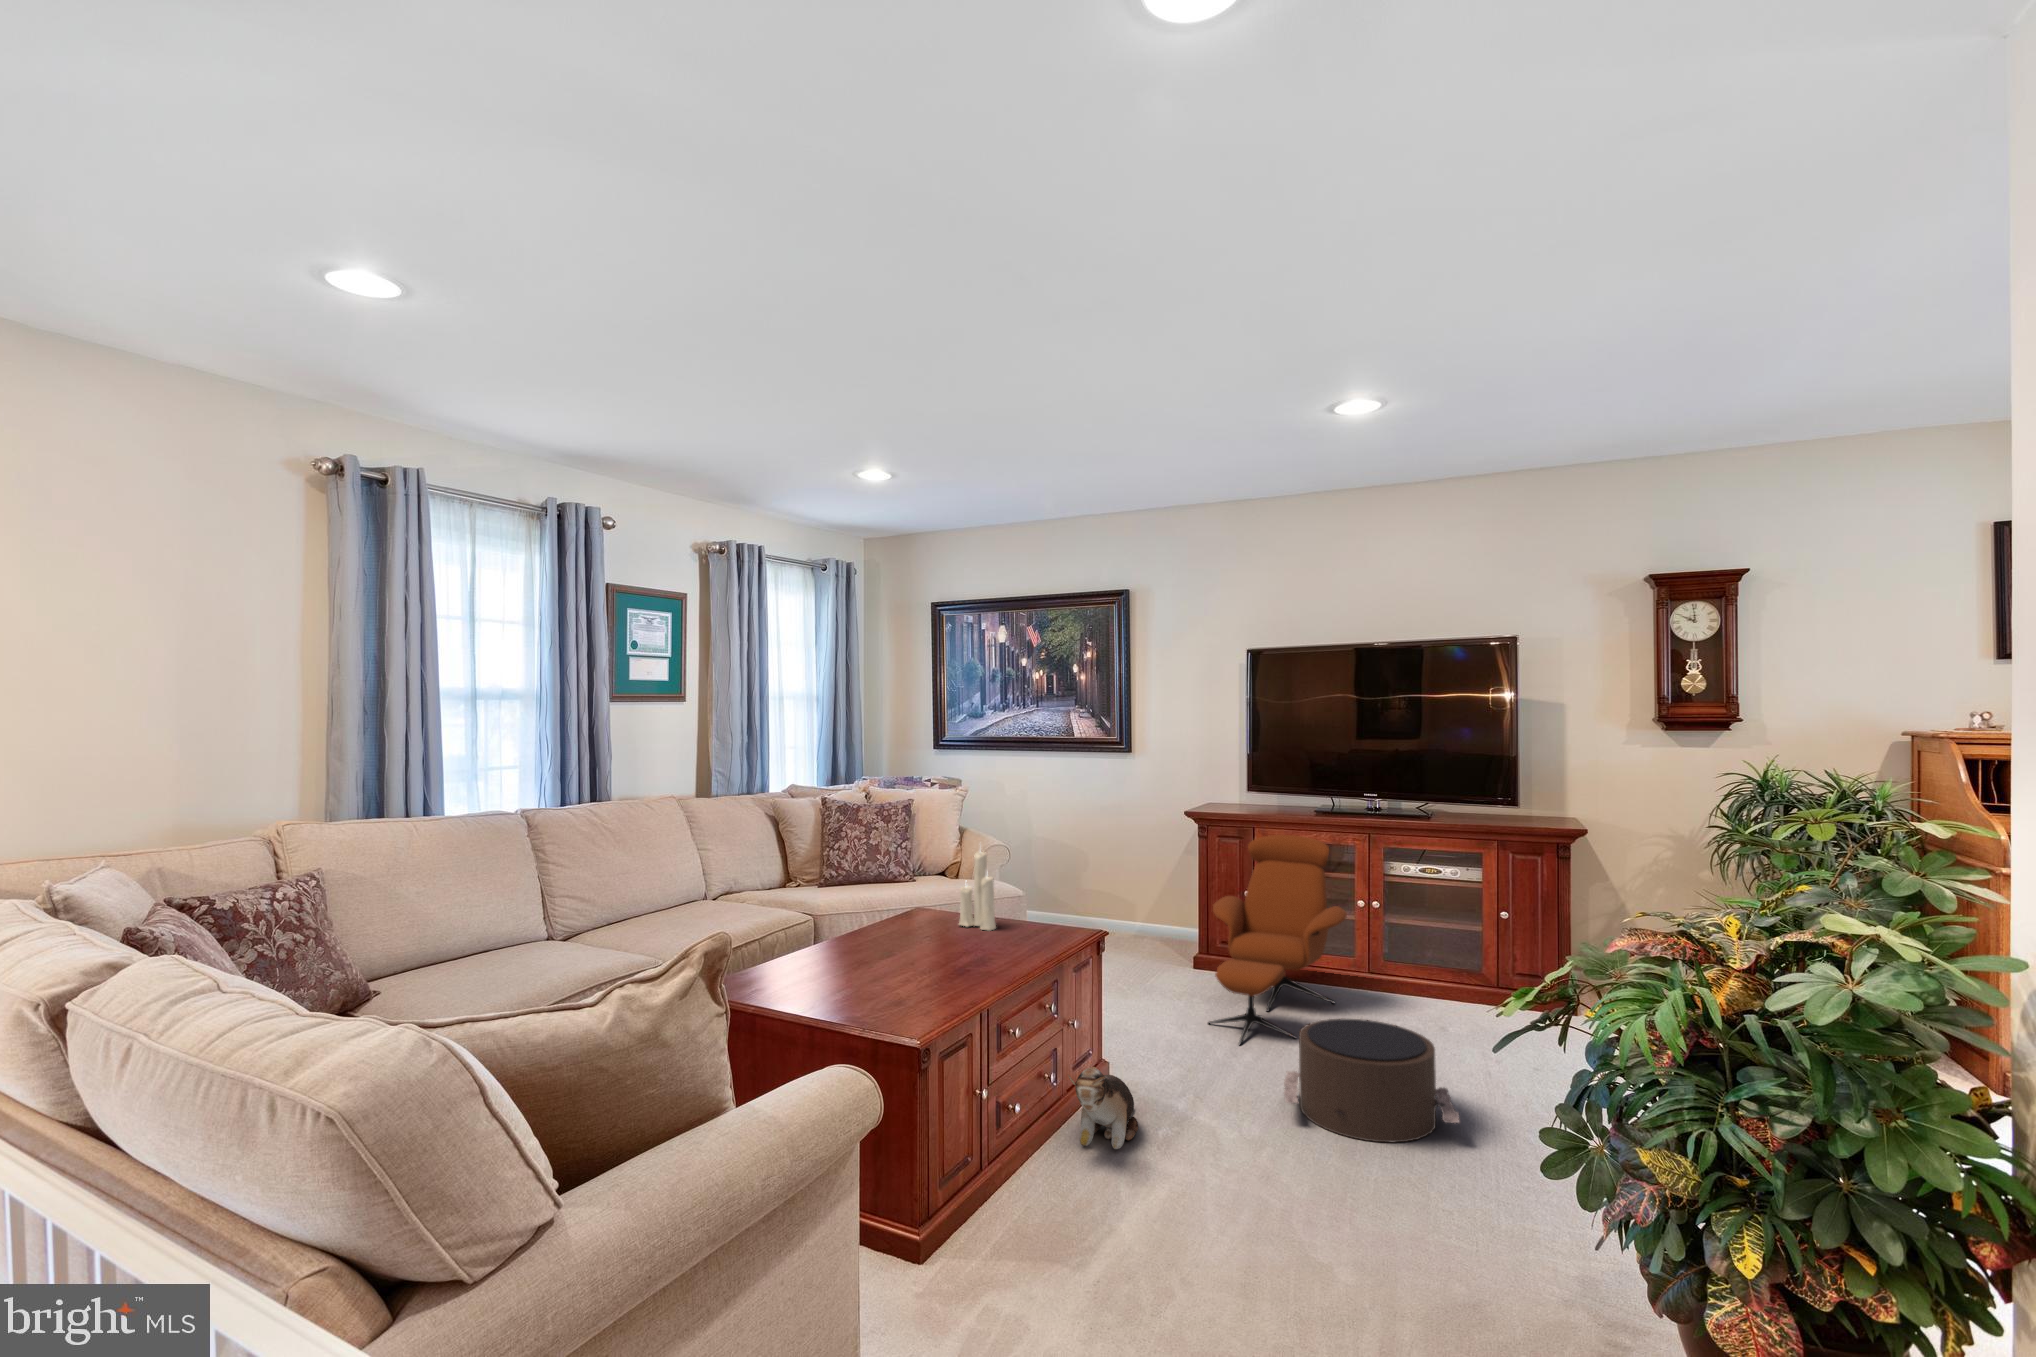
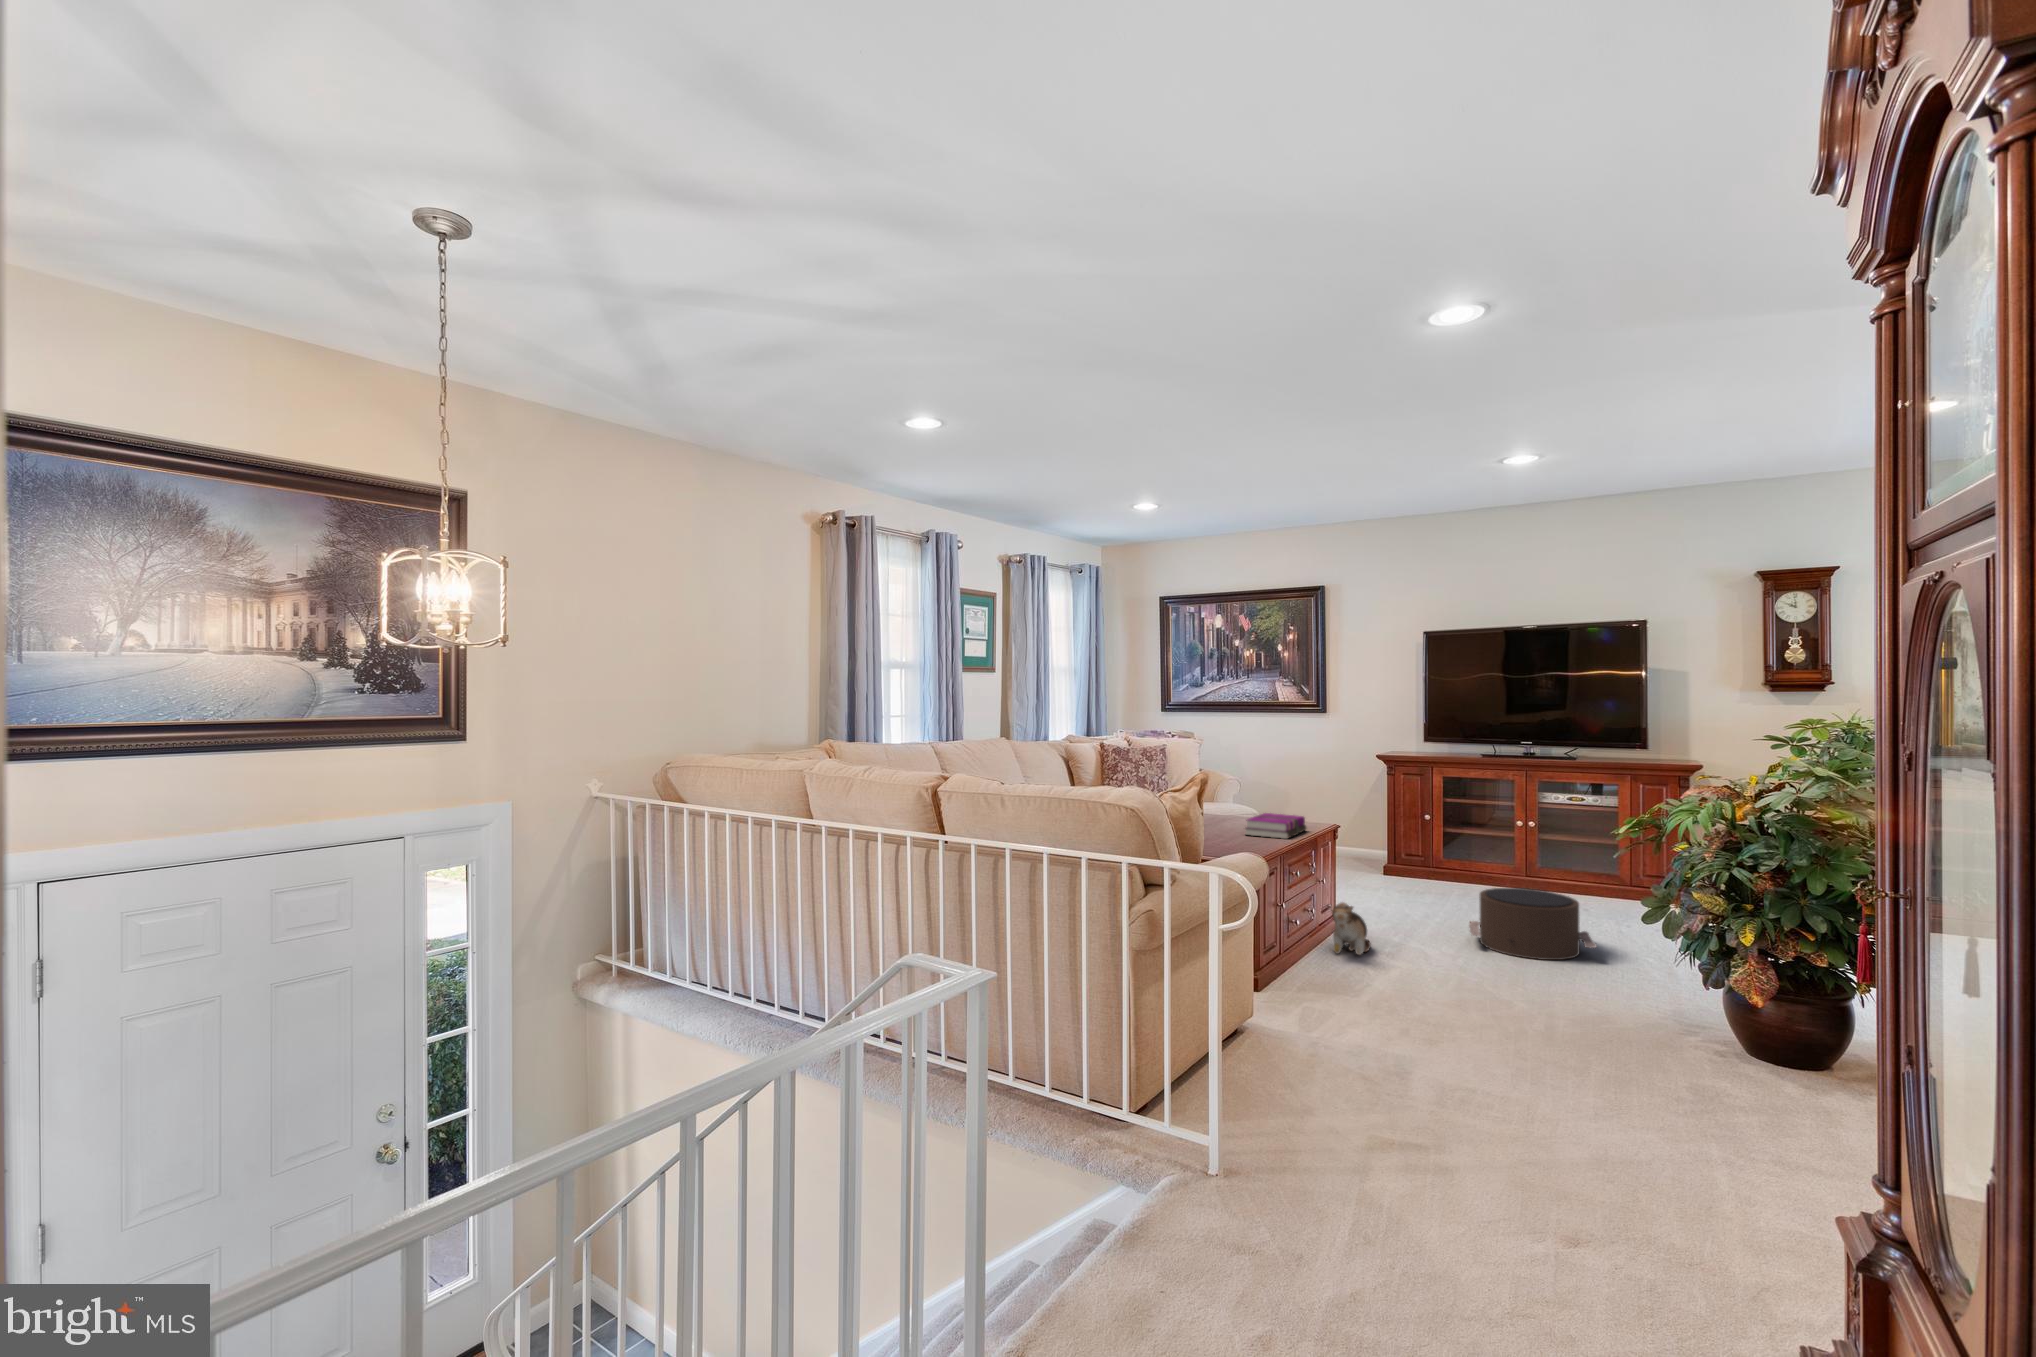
lounge chair: present [1209,835,1347,1044] -> none [1402,772,1509,913]
candle: present [959,851,996,930] -> none [1231,763,1258,825]
hardback book: none [959,914,1057,963] -> present [1245,813,1306,839]

